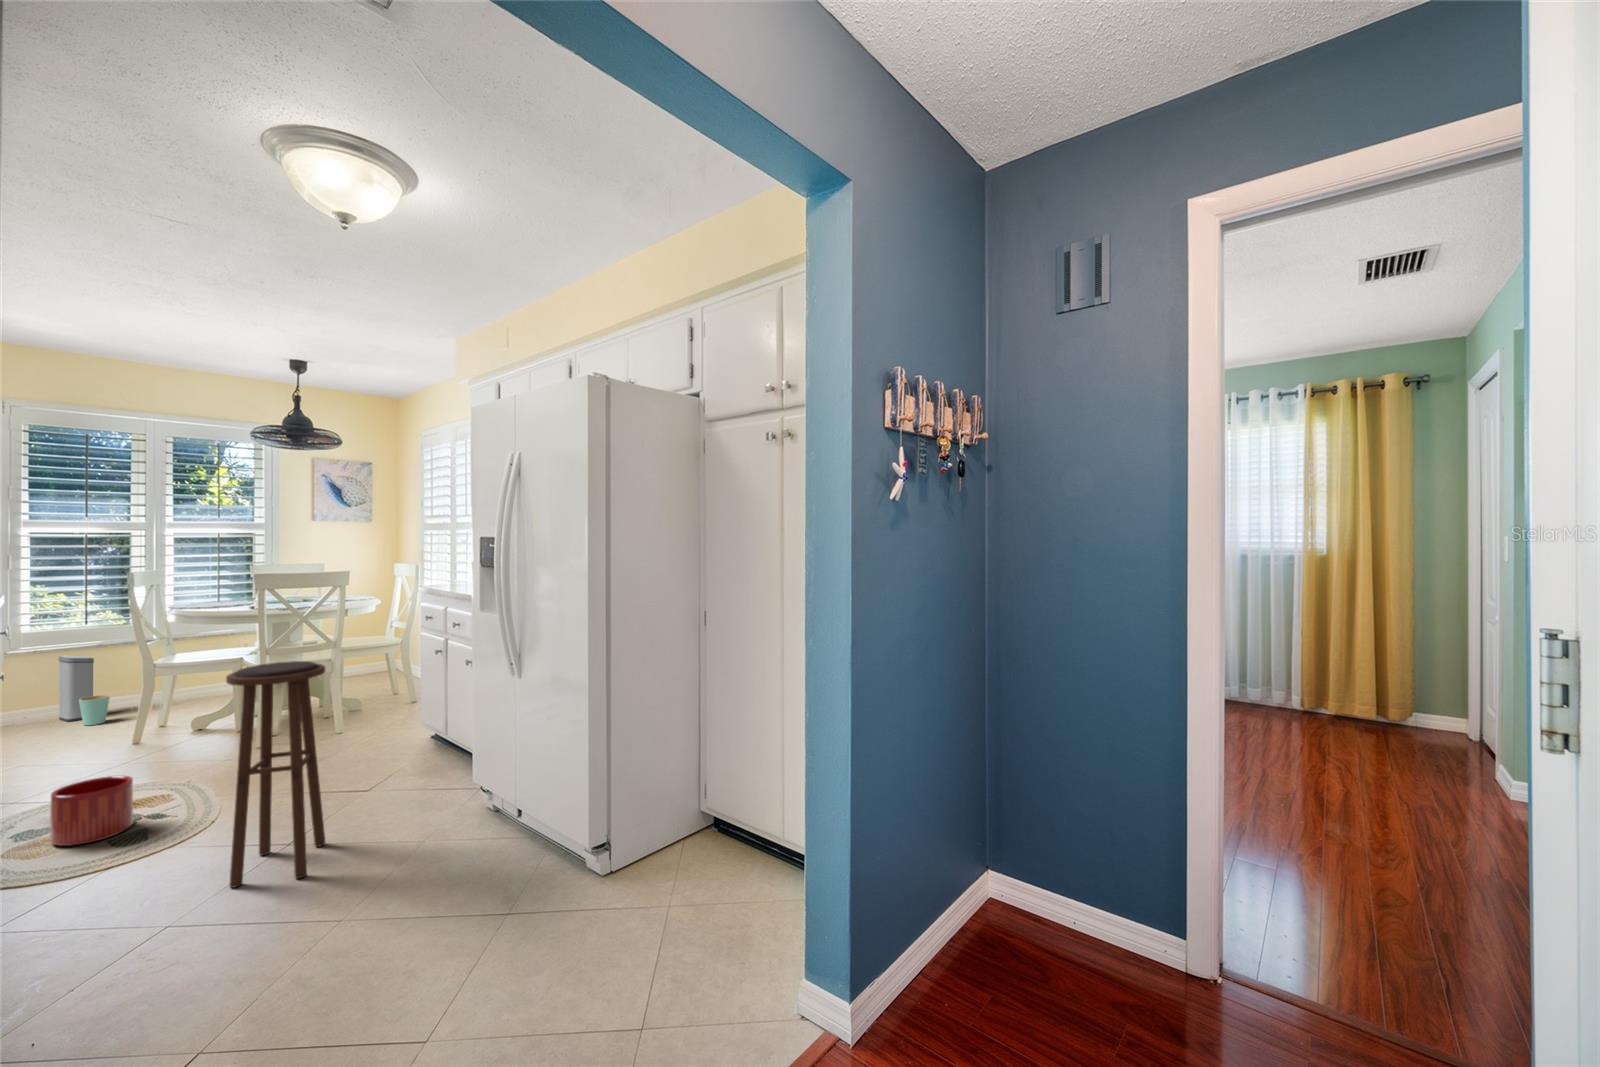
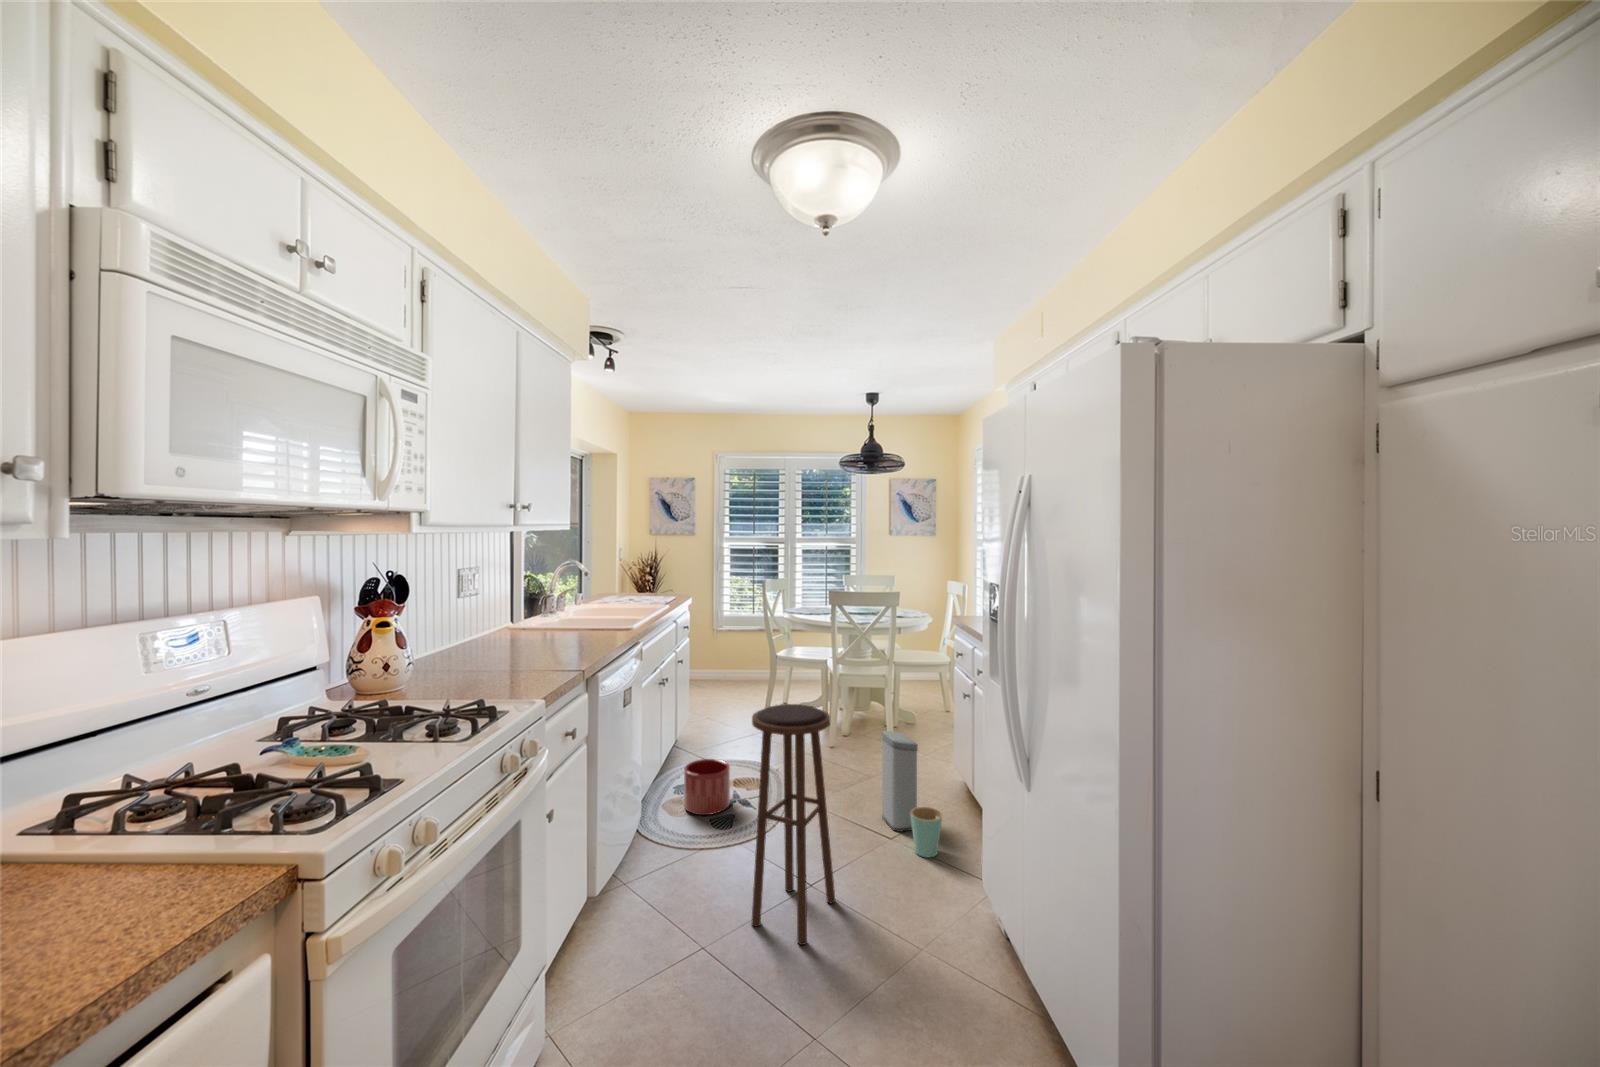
trash can: present [59,655,110,725] -> present [882,731,942,857]

